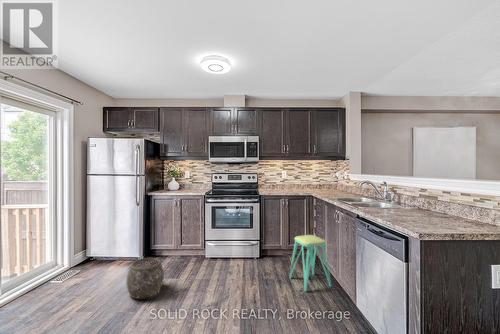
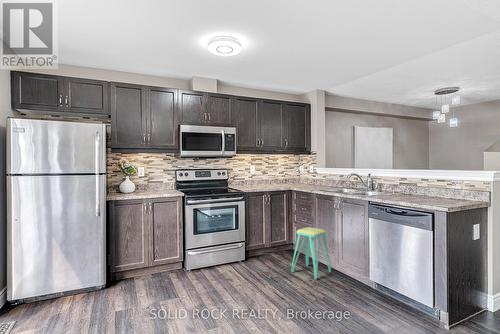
woven basket: present [126,258,164,299] -> none [137,273,182,323]

